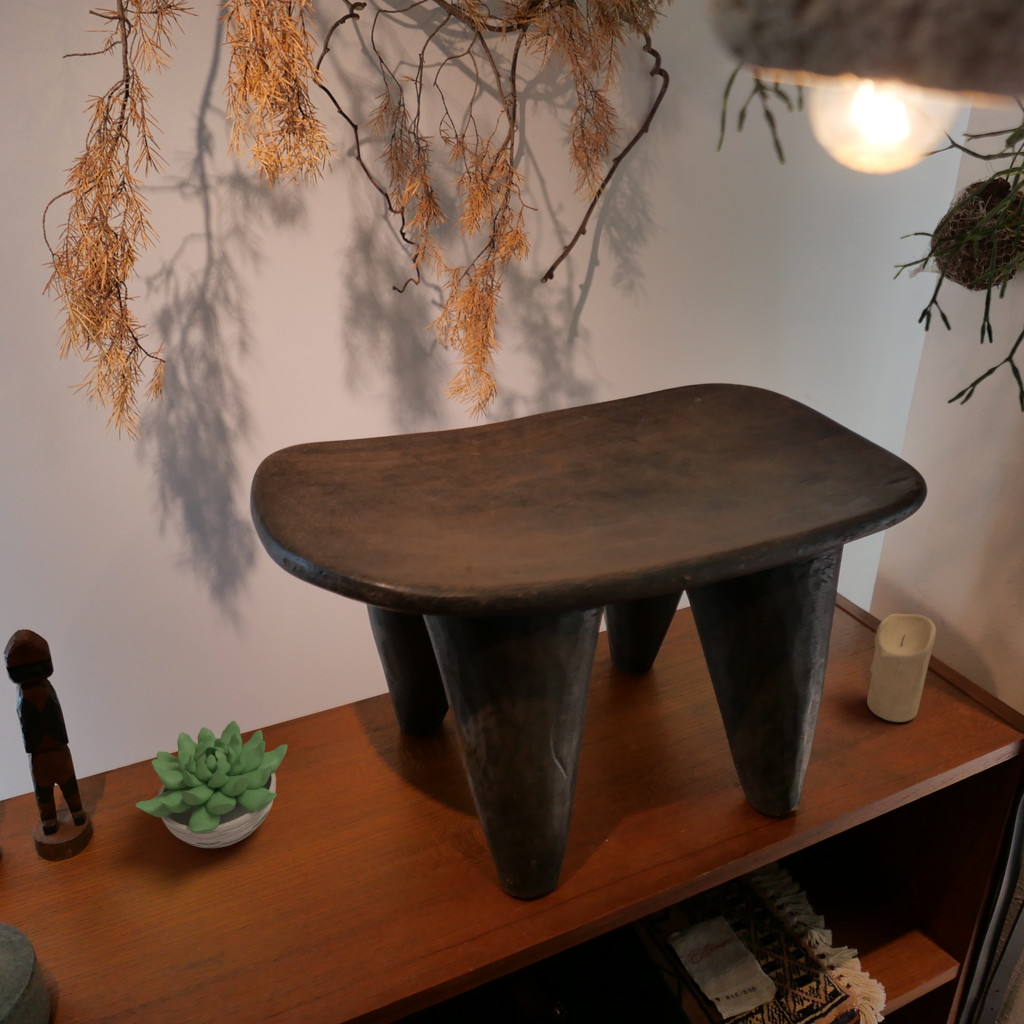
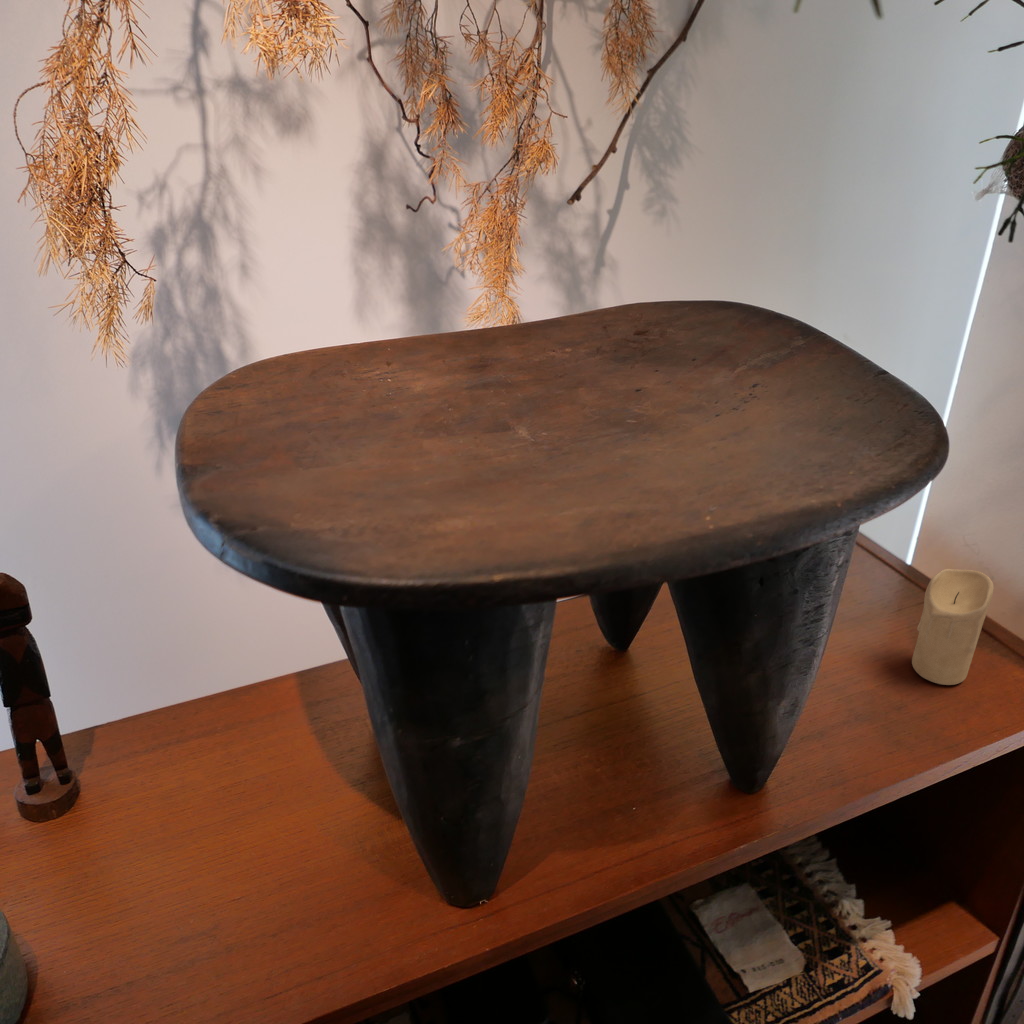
succulent plant: present [135,721,288,848] -> none [122,674,289,810]

